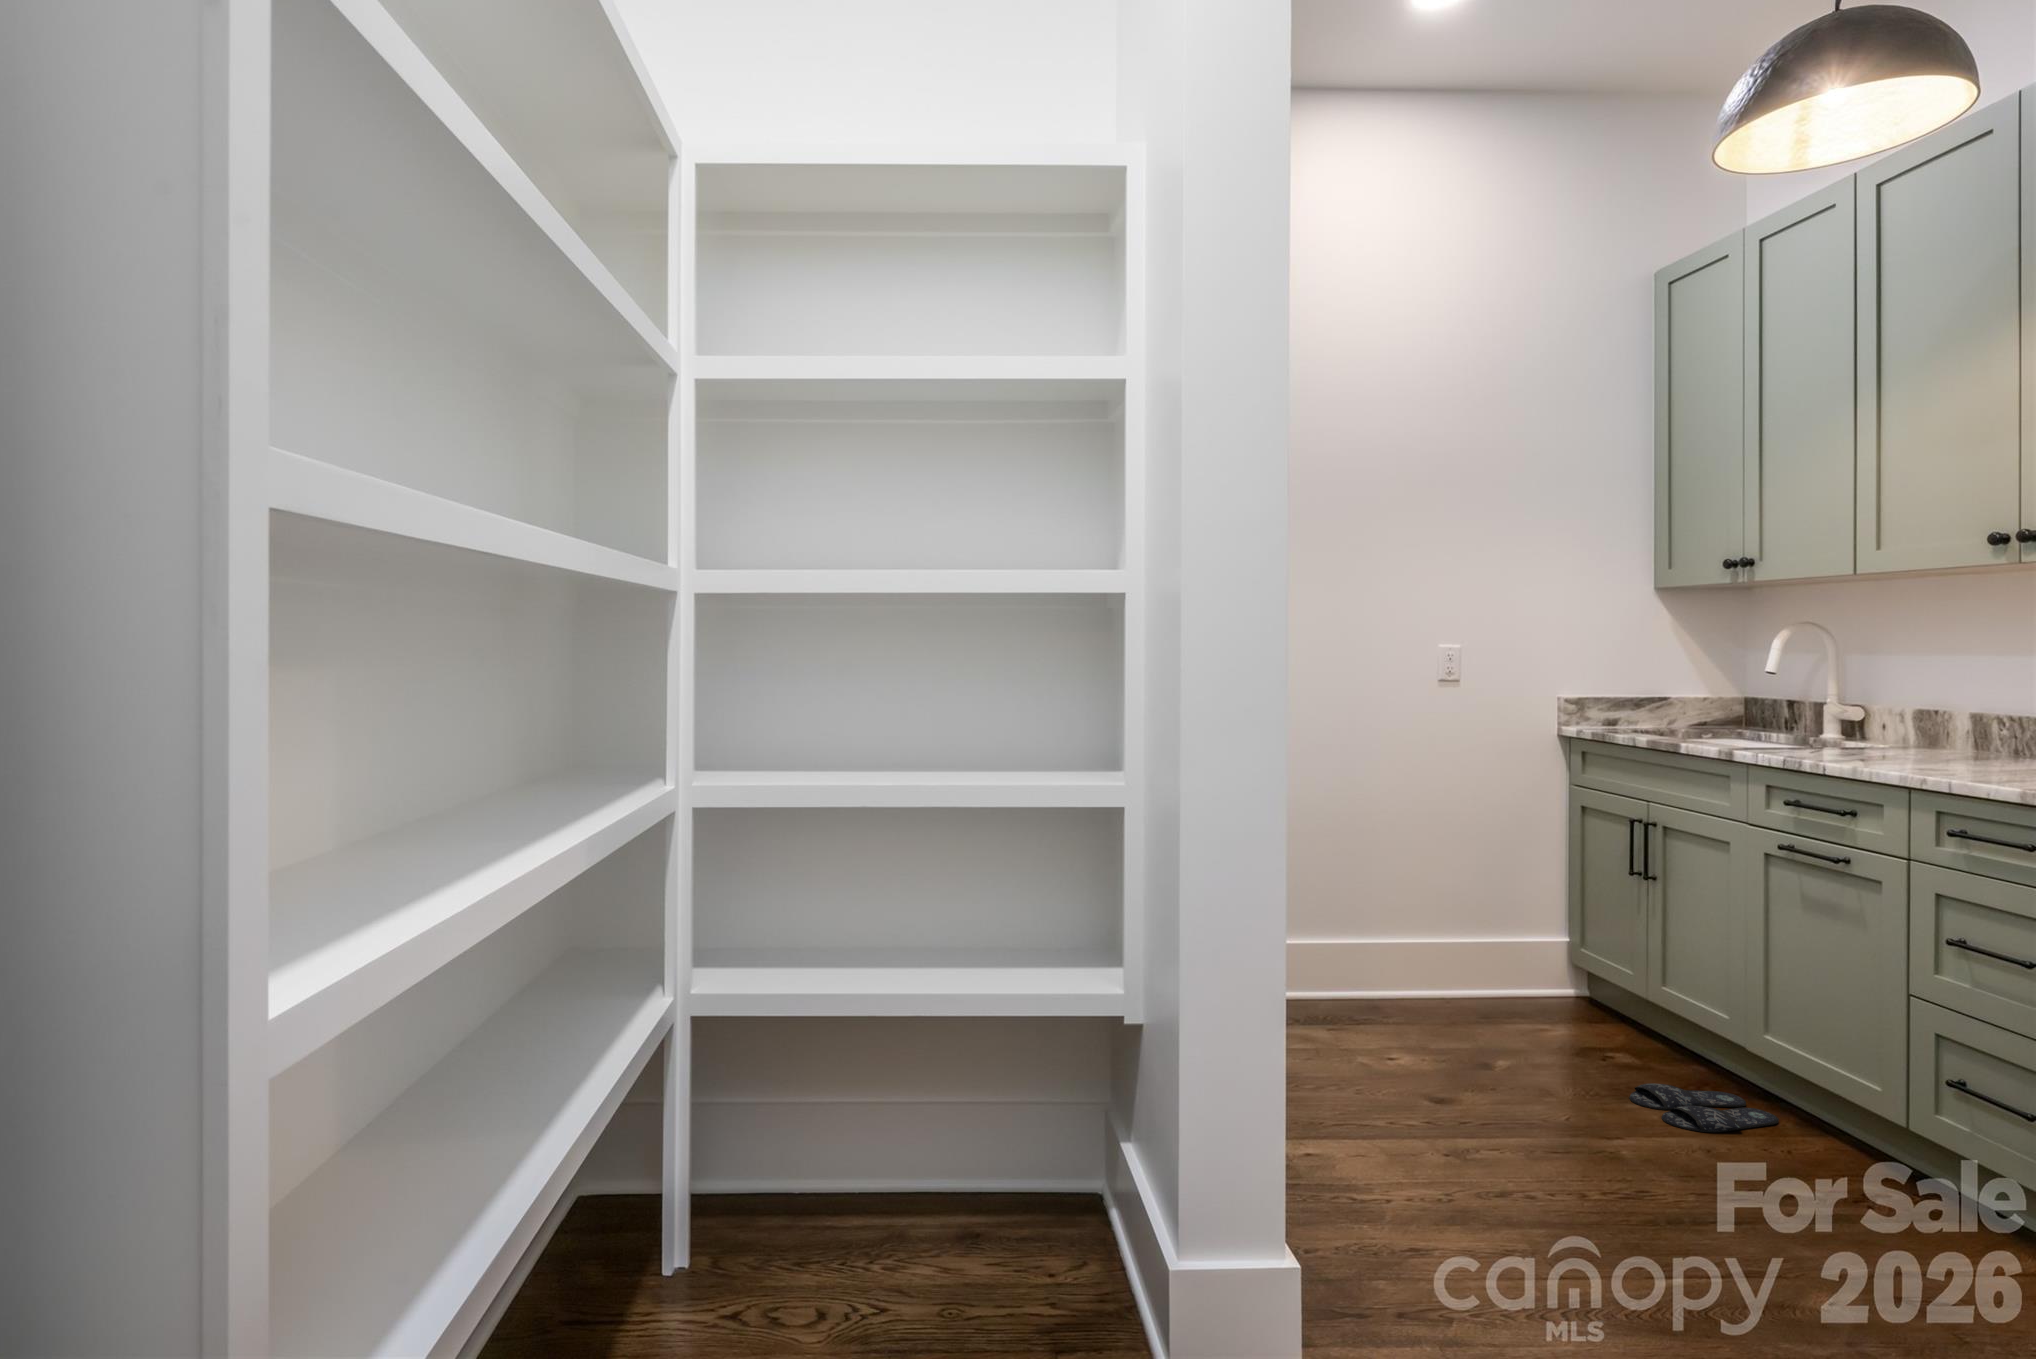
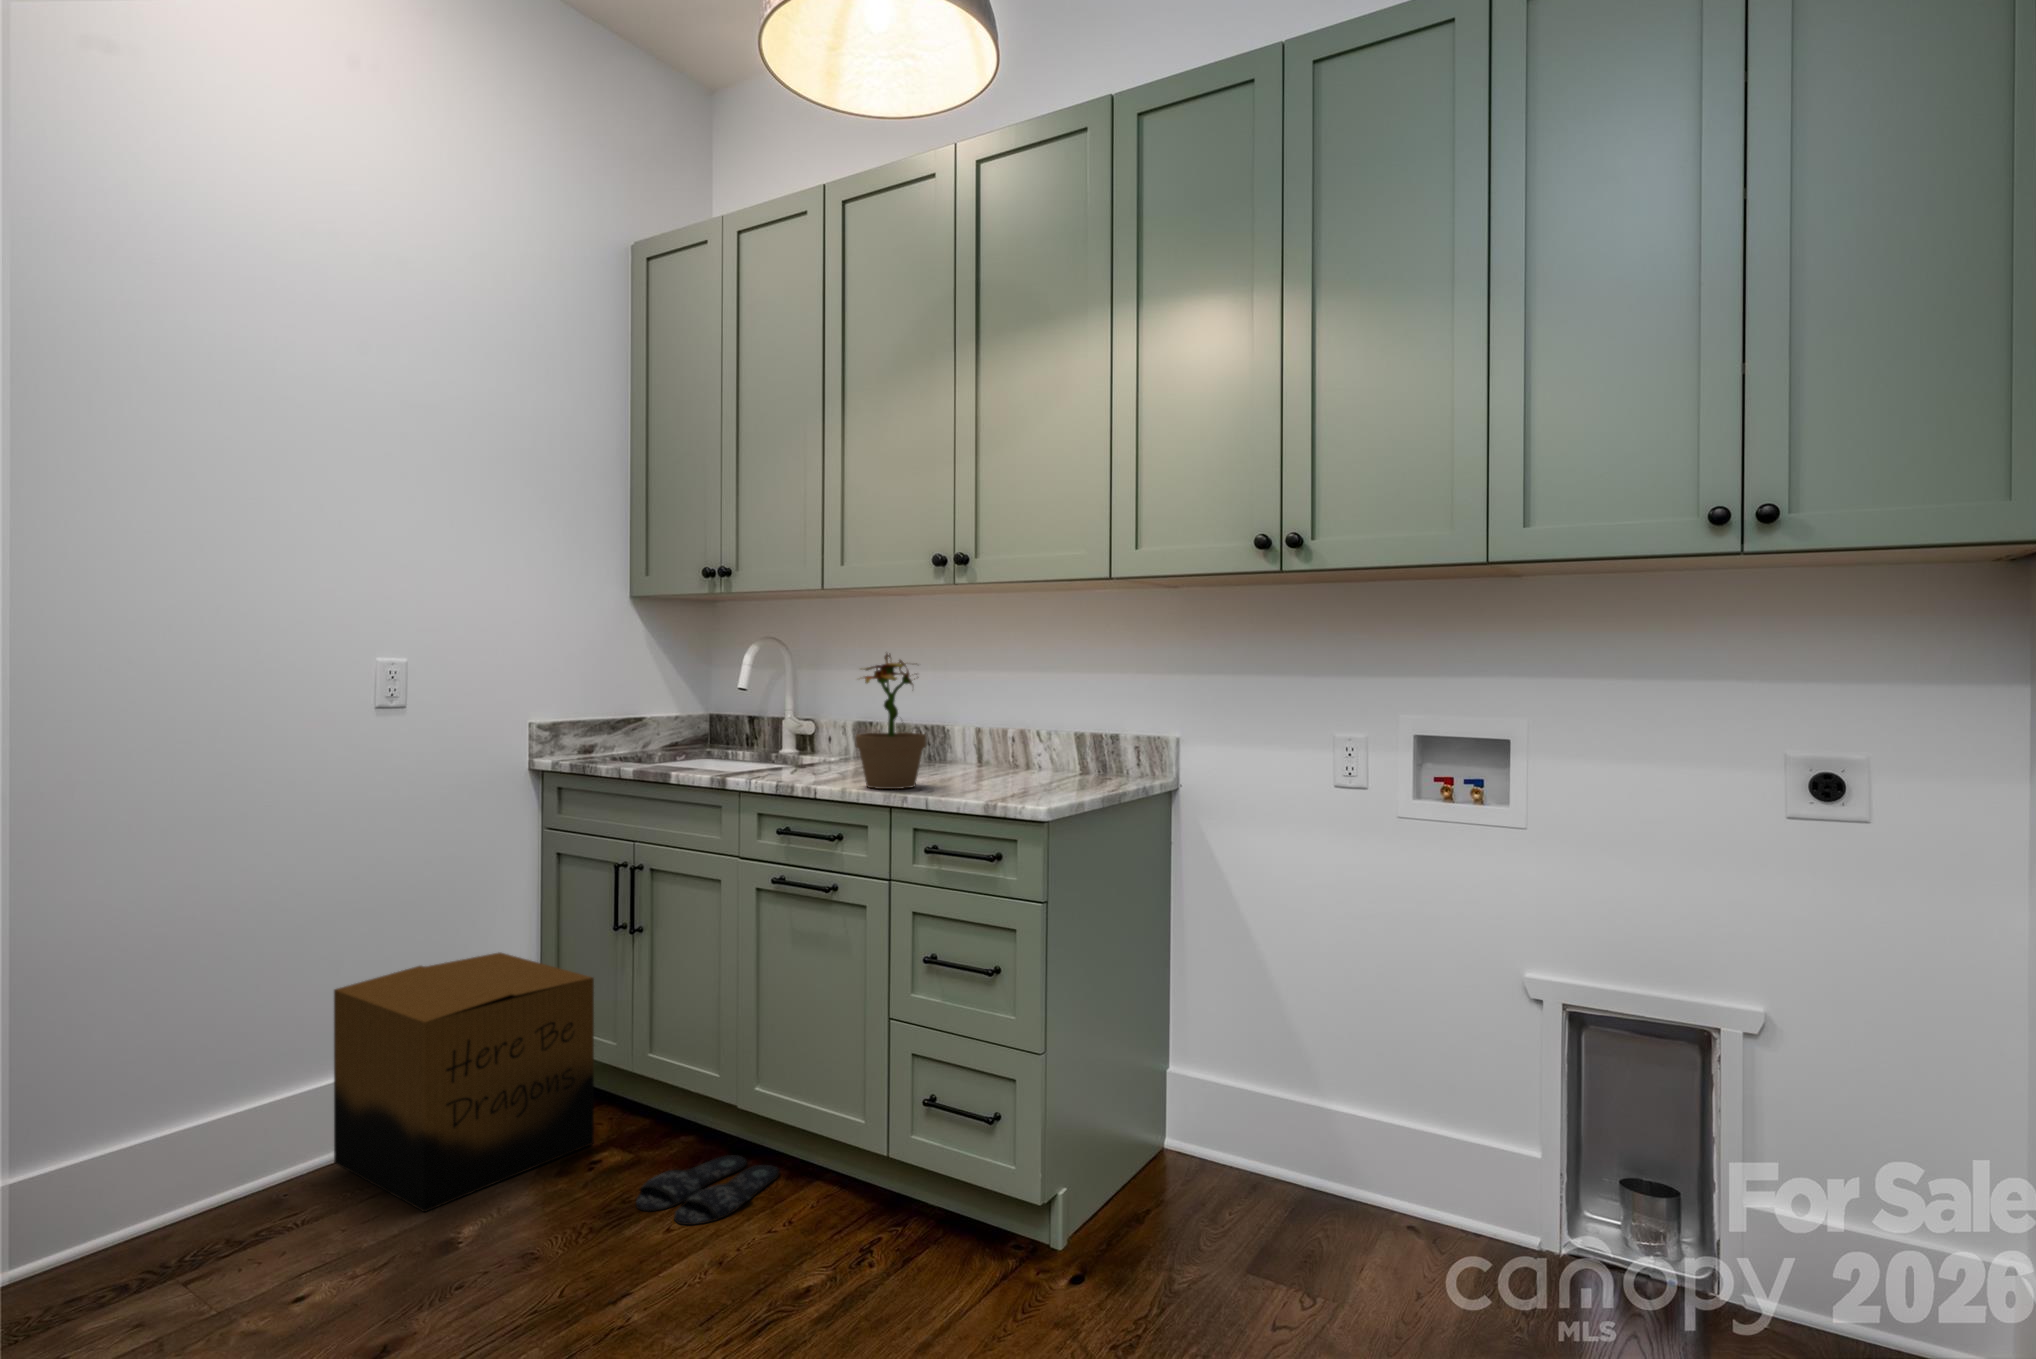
potted plant: none [1875,632,1971,772] -> present [856,654,926,789]
cardboard box: none [1409,876,1605,1048] -> present [334,953,594,1212]

